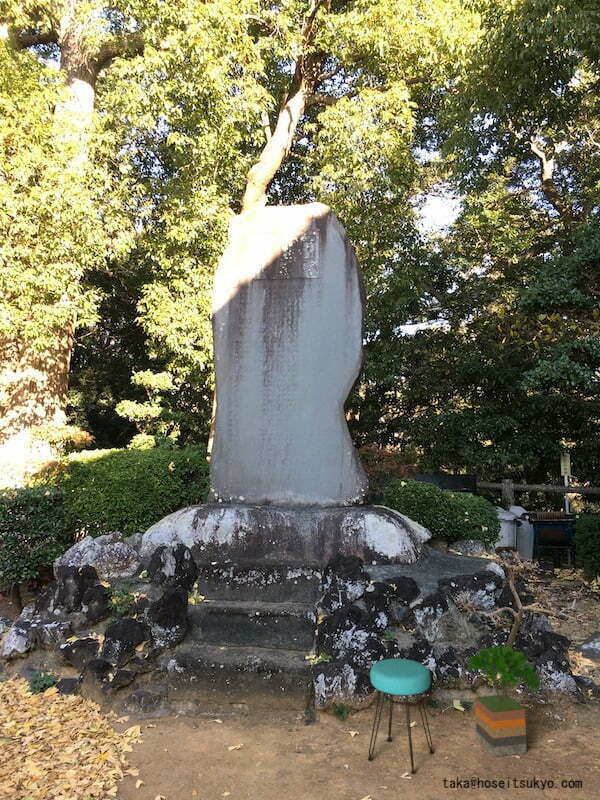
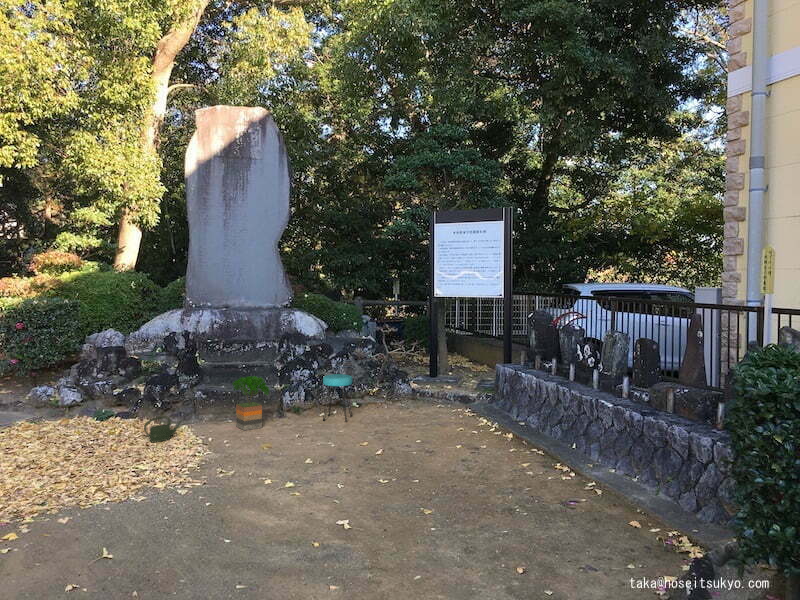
potted tree: present [468,646,541,757] -> present [232,376,270,430]
watering can: none [23,727,100,778] -> present [144,417,183,442]

